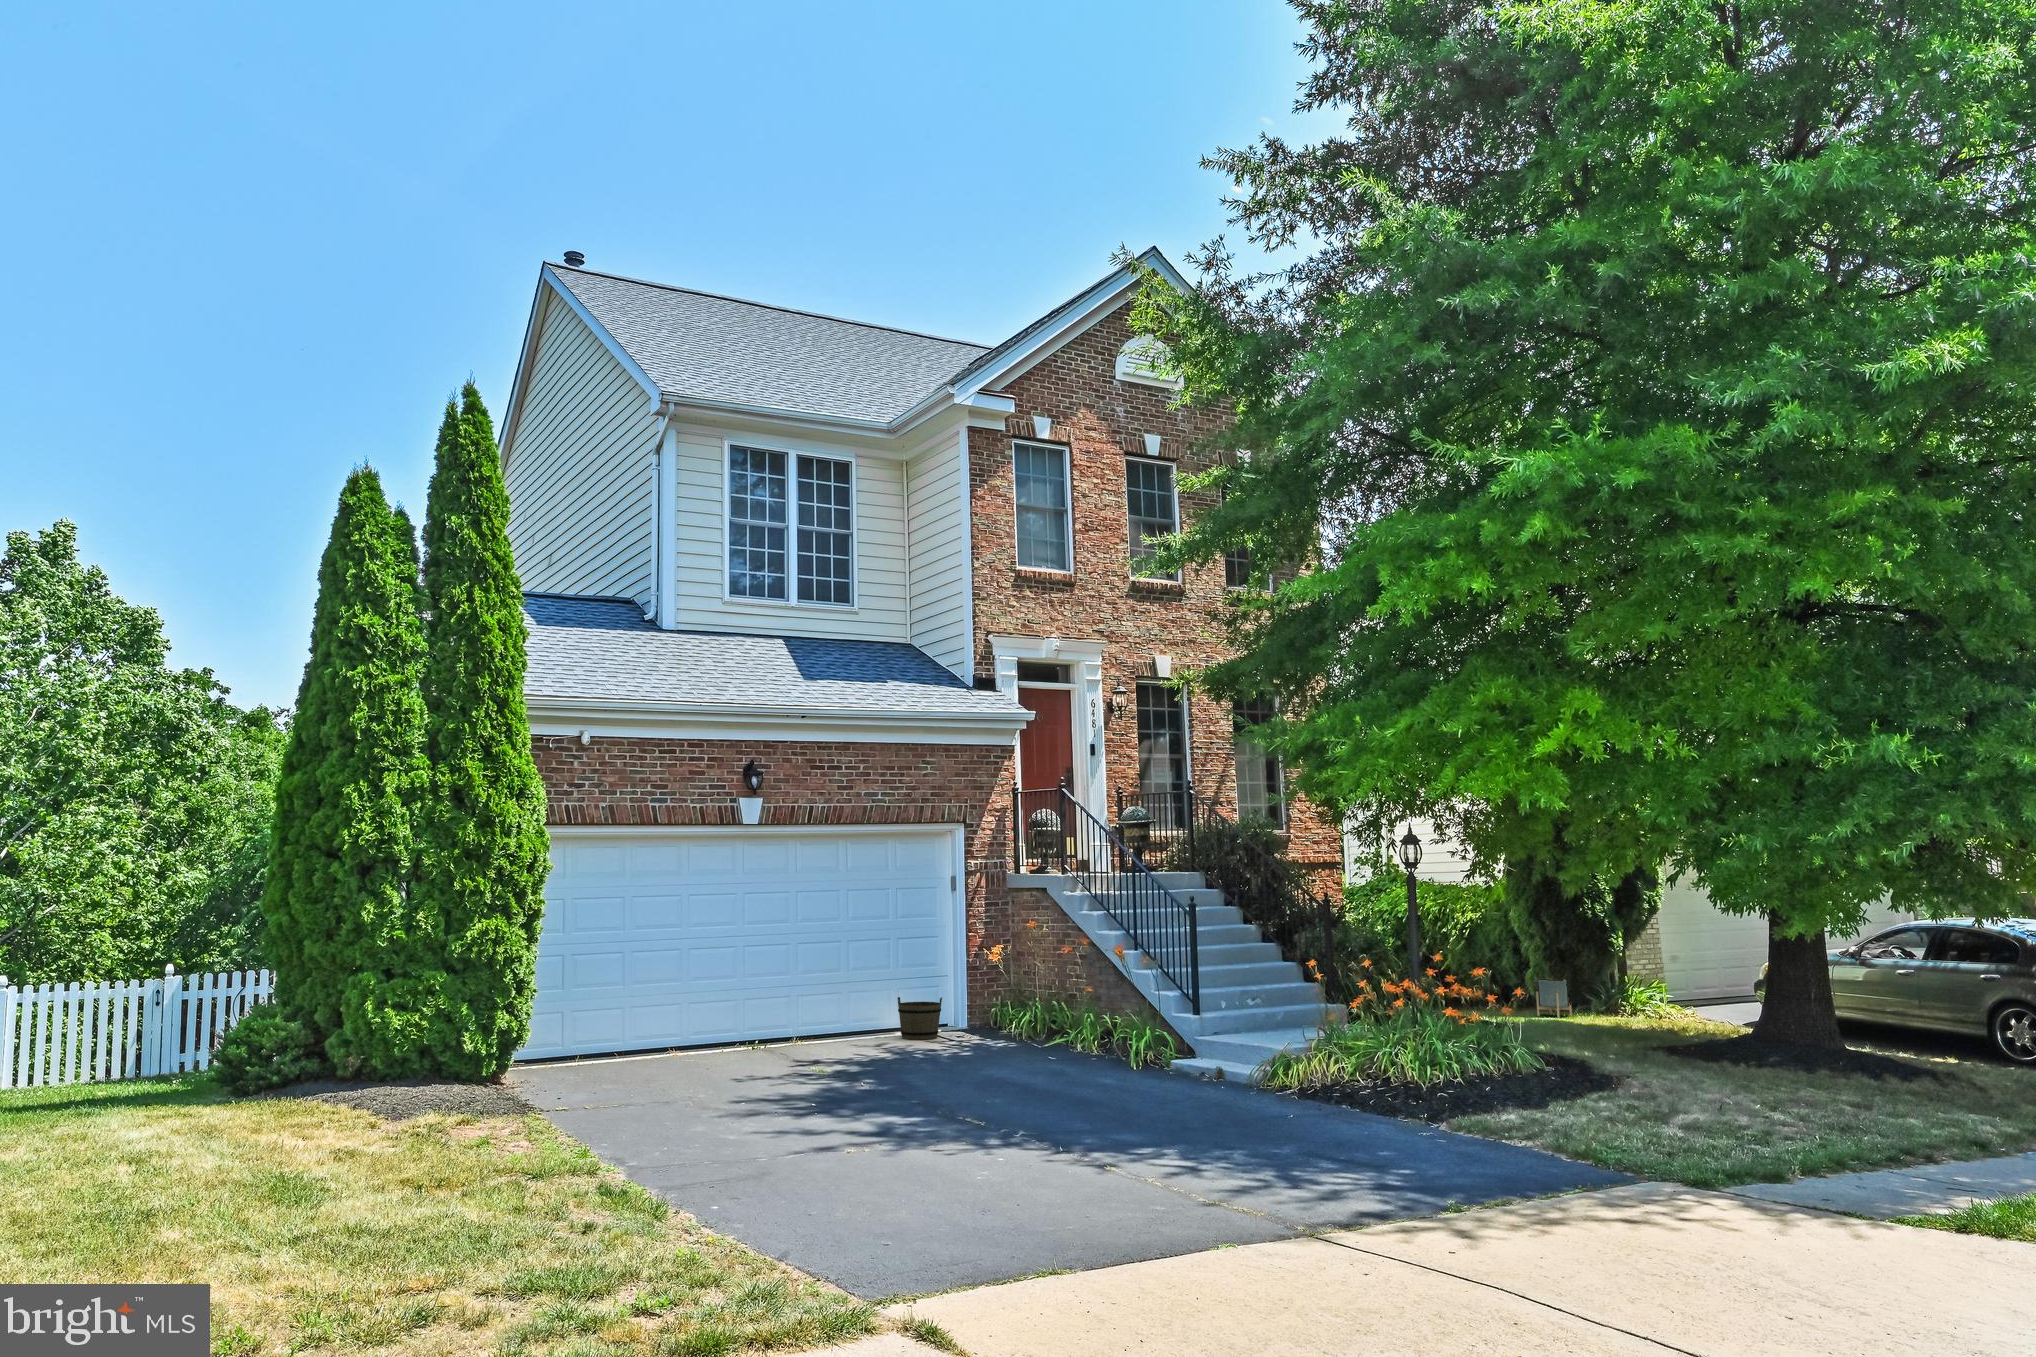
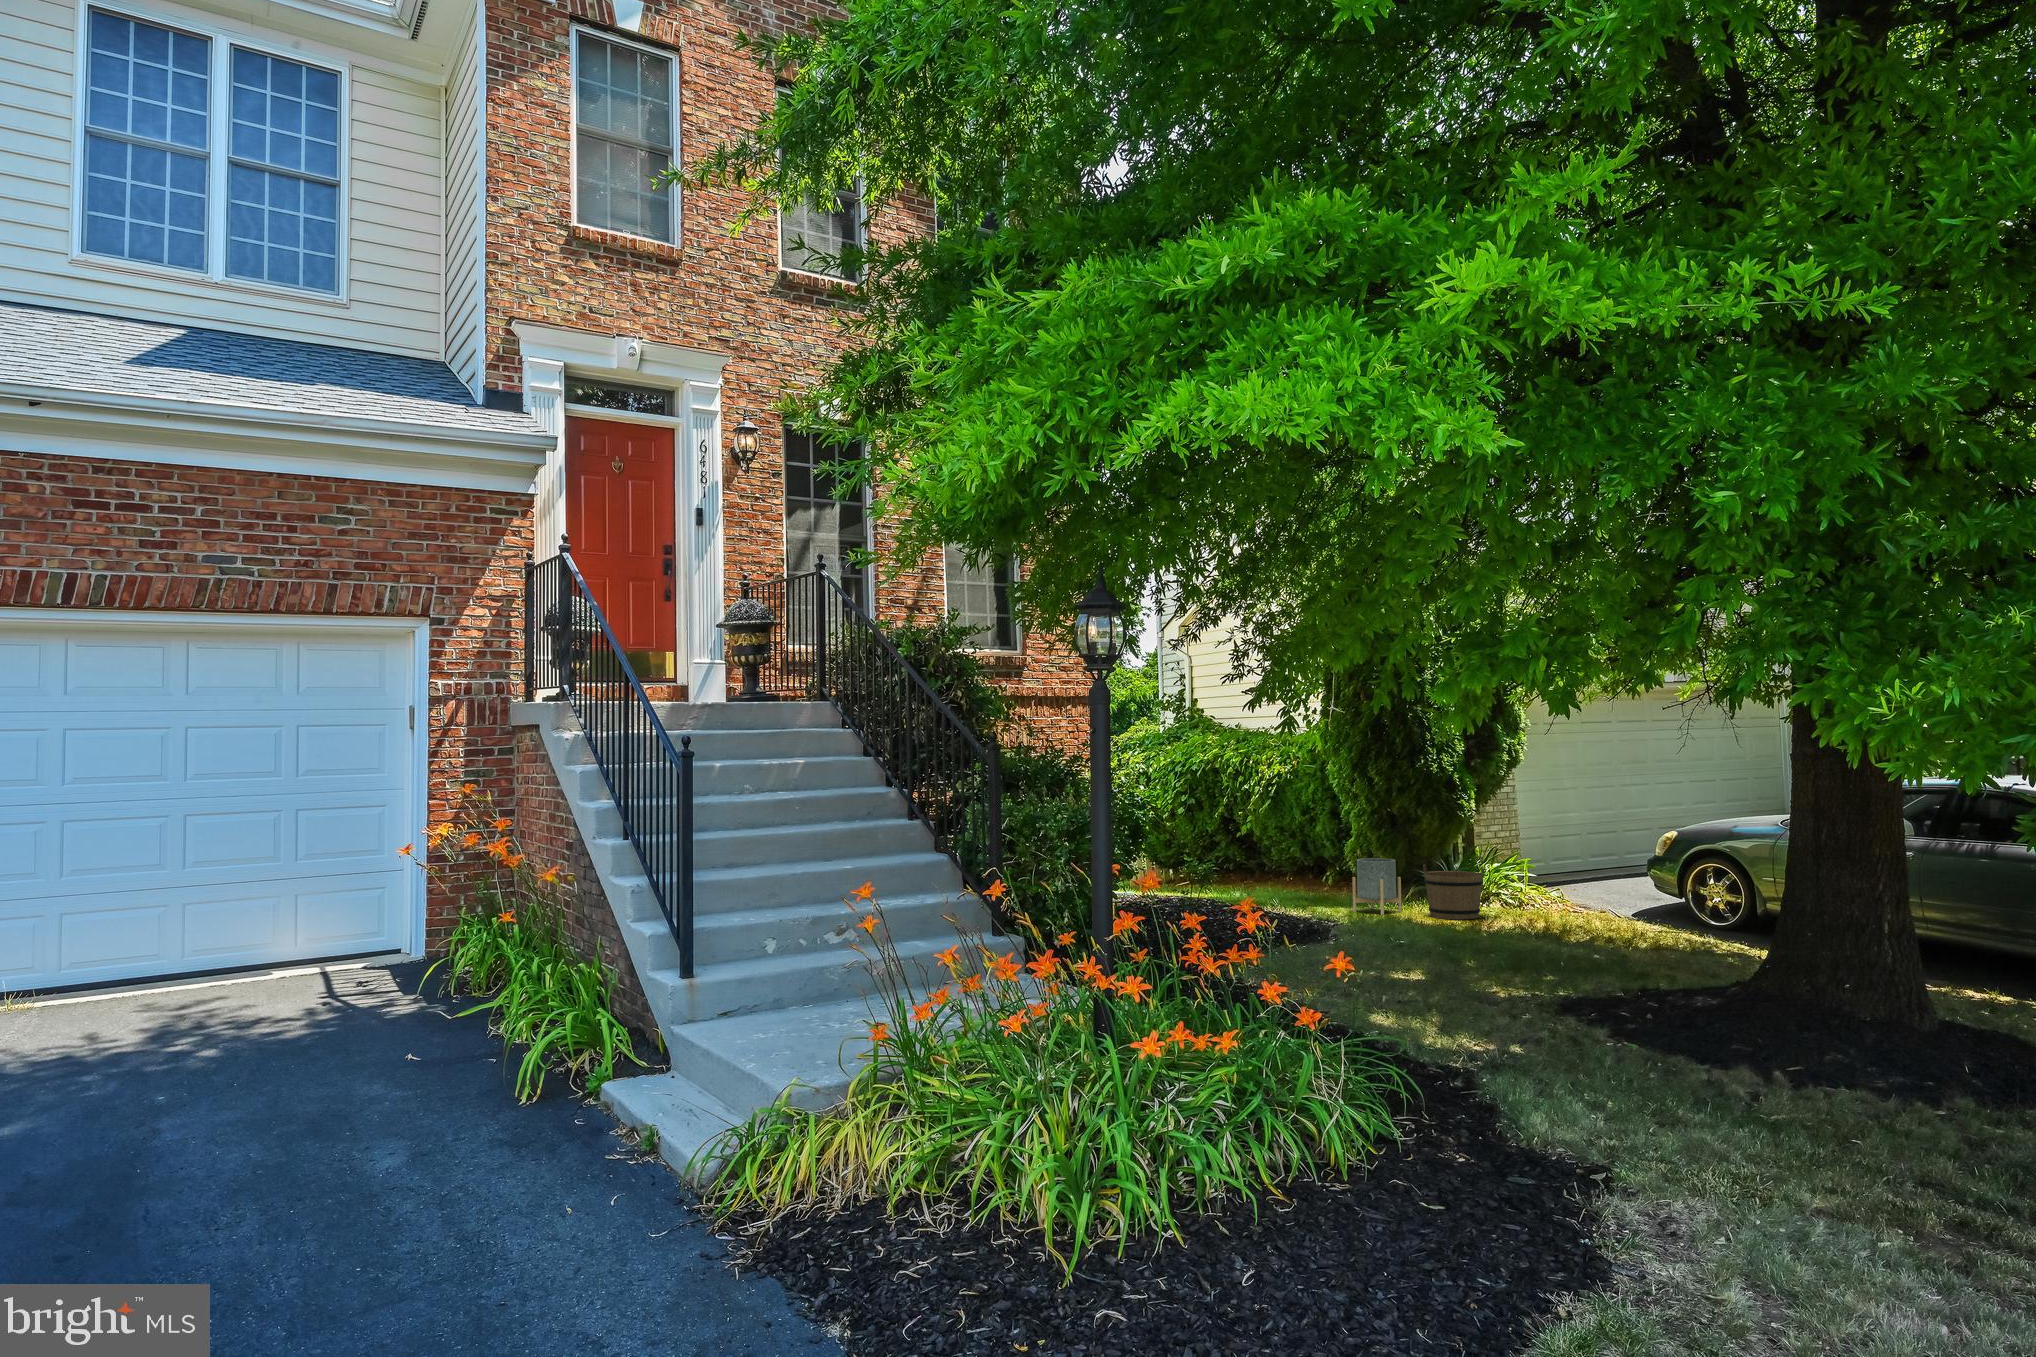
bucket: present [898,997,942,1040] -> present [1423,865,1484,919]

